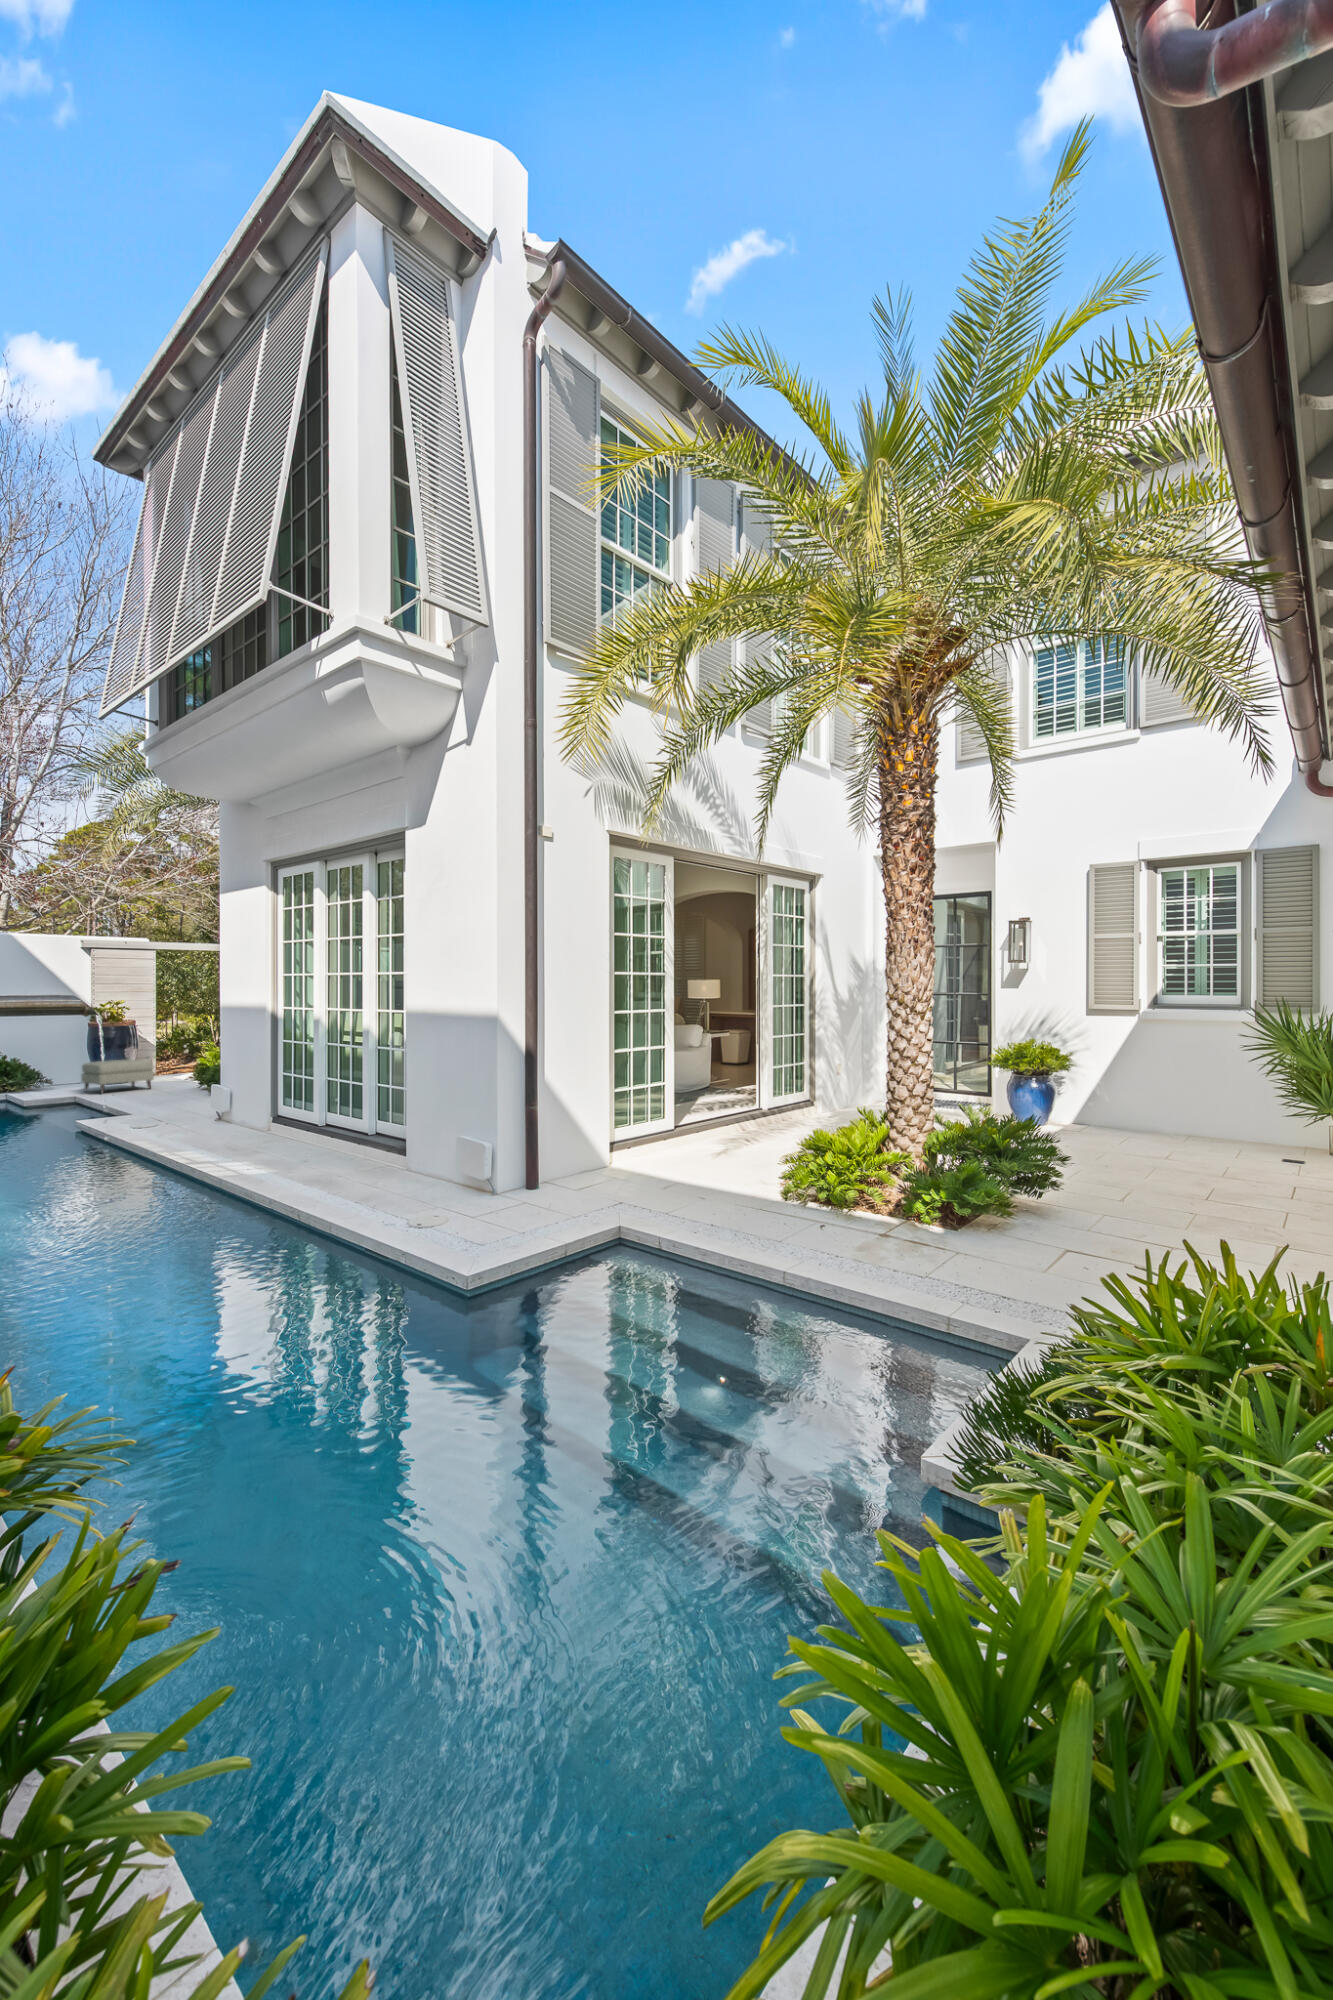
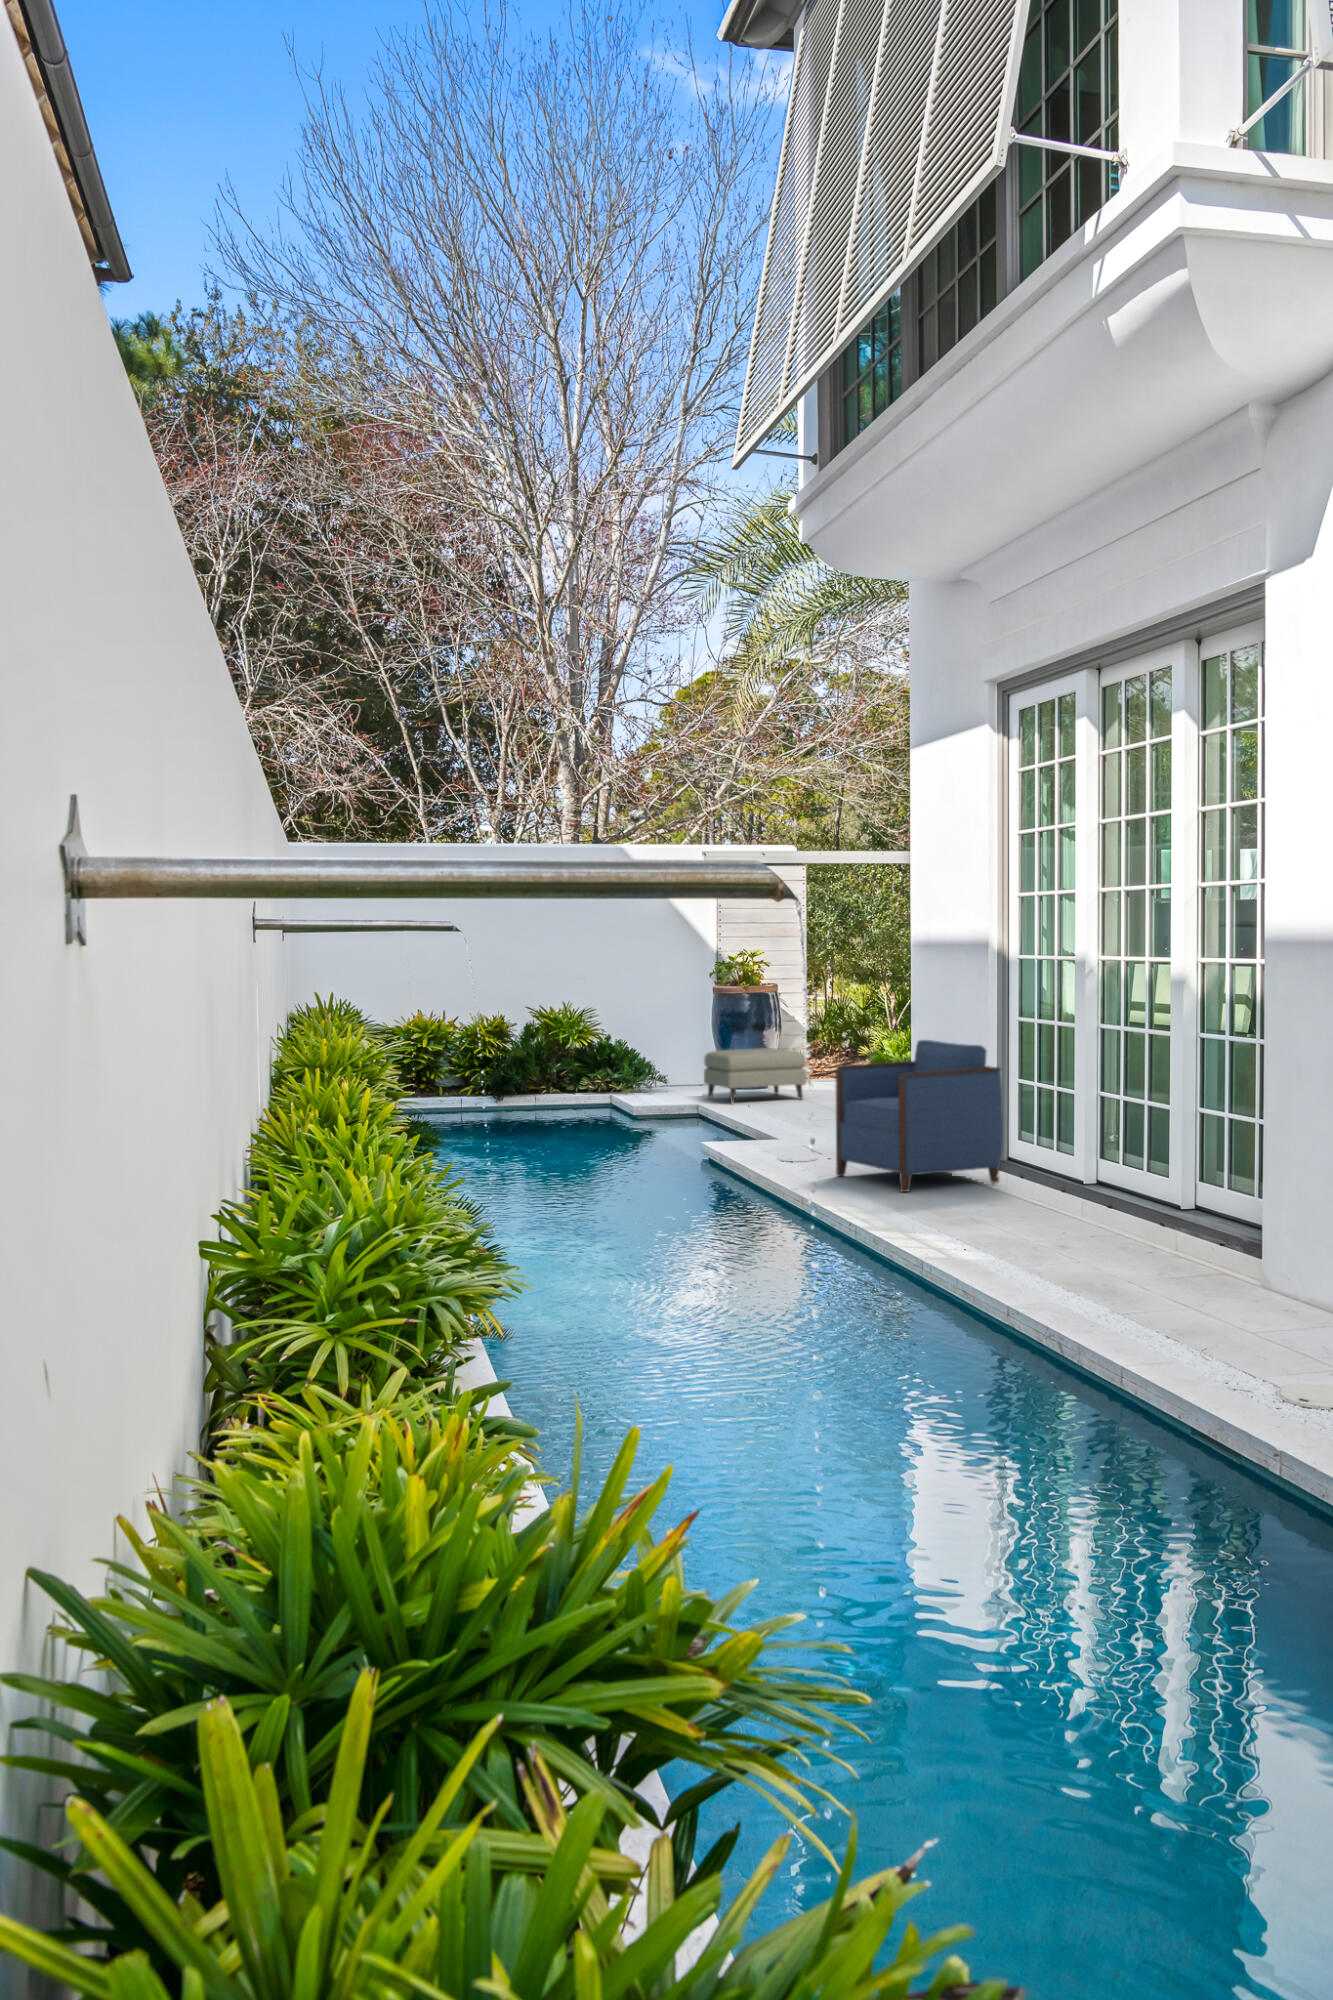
armchair: none [171,1053,274,1139] -> present [835,1040,1003,1192]

